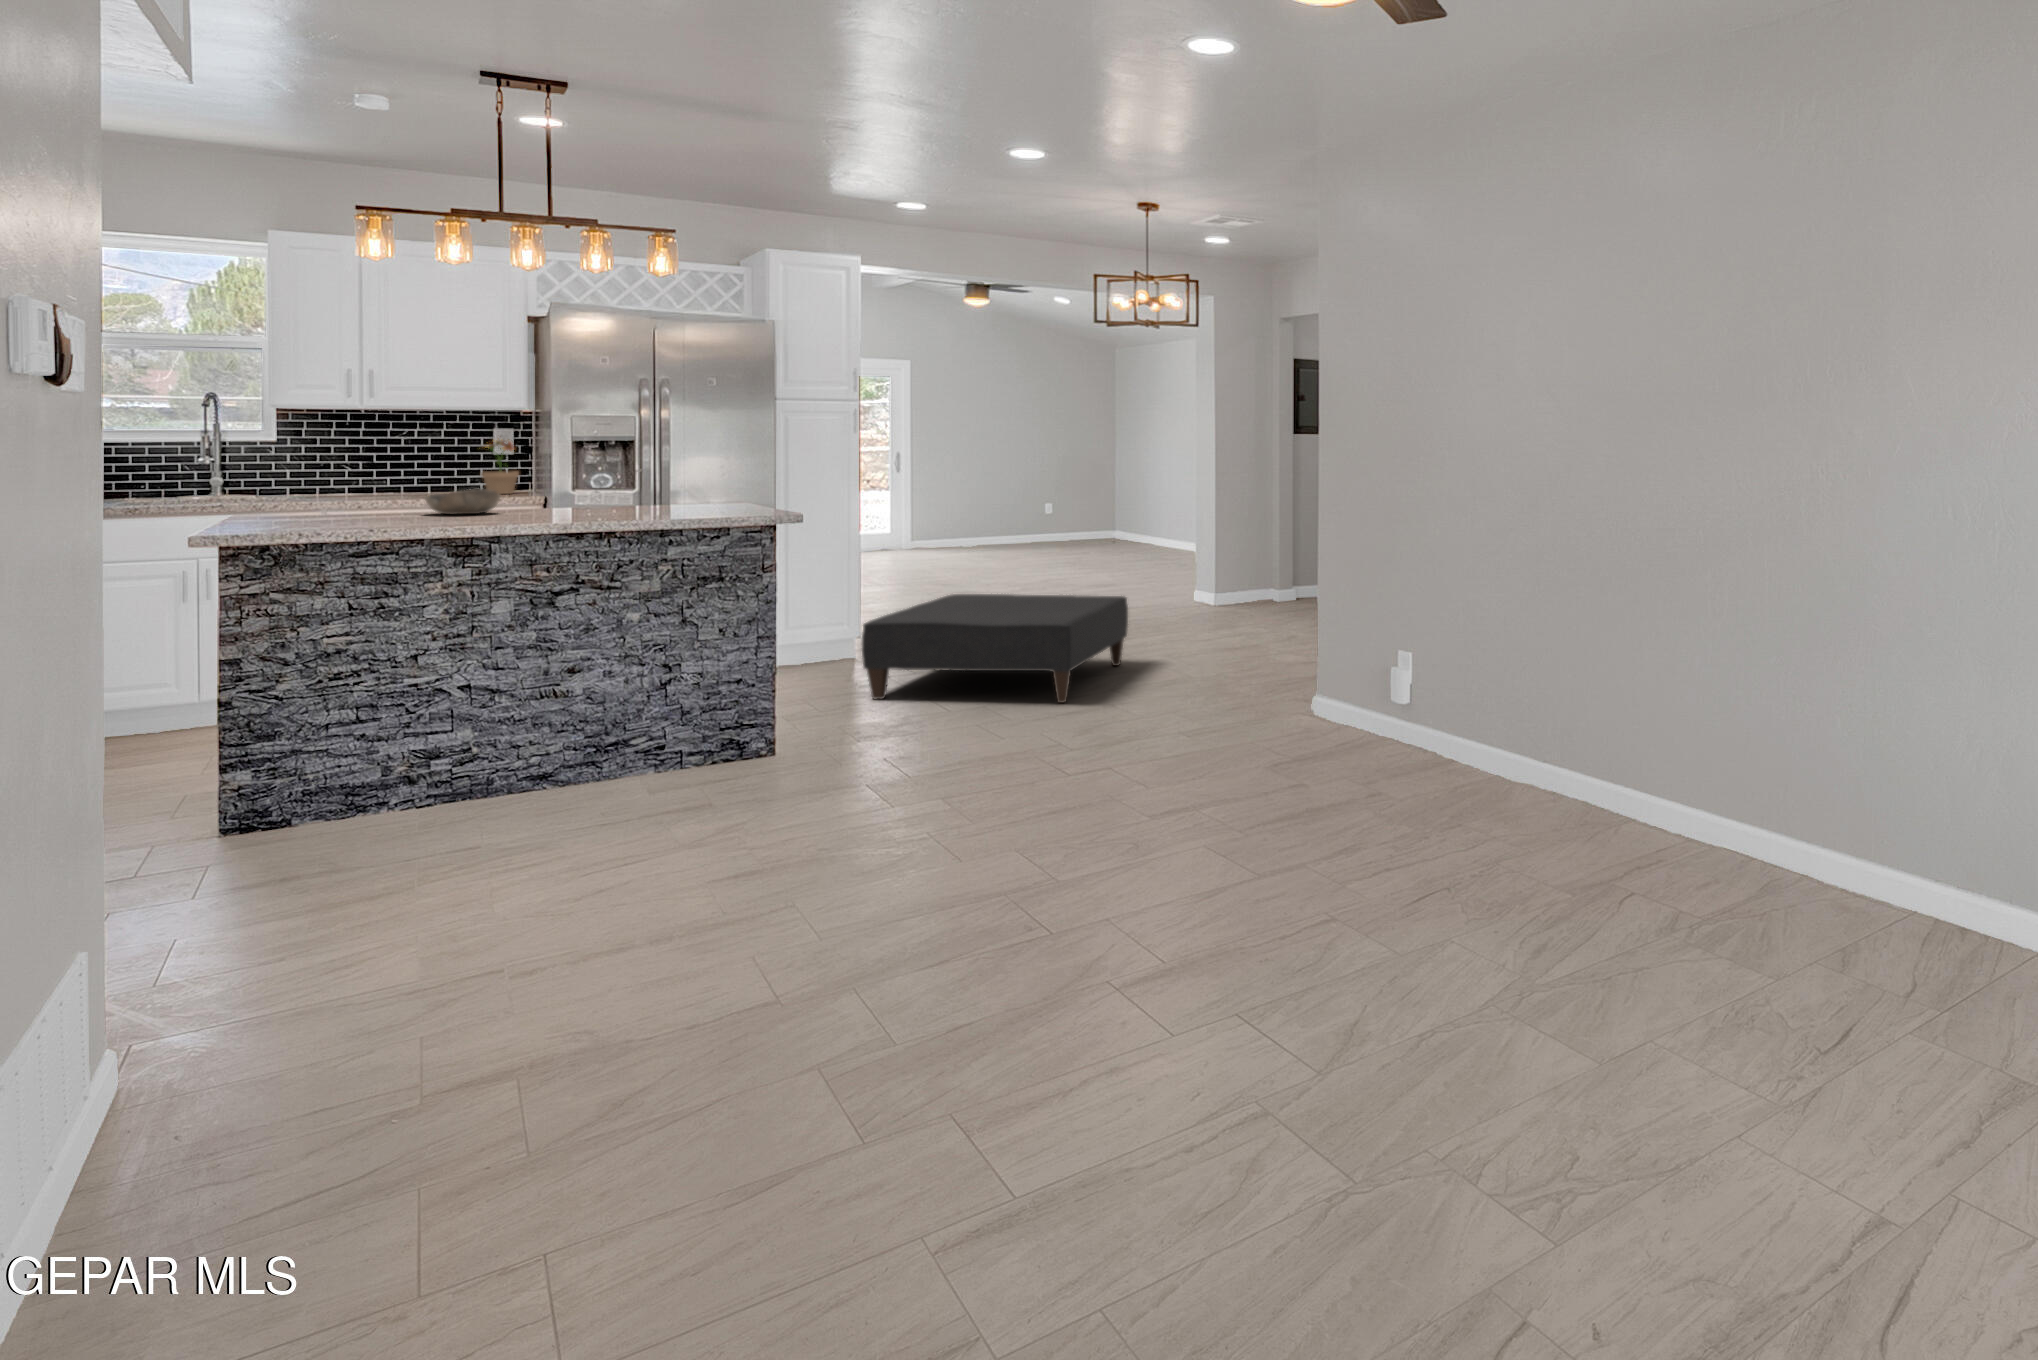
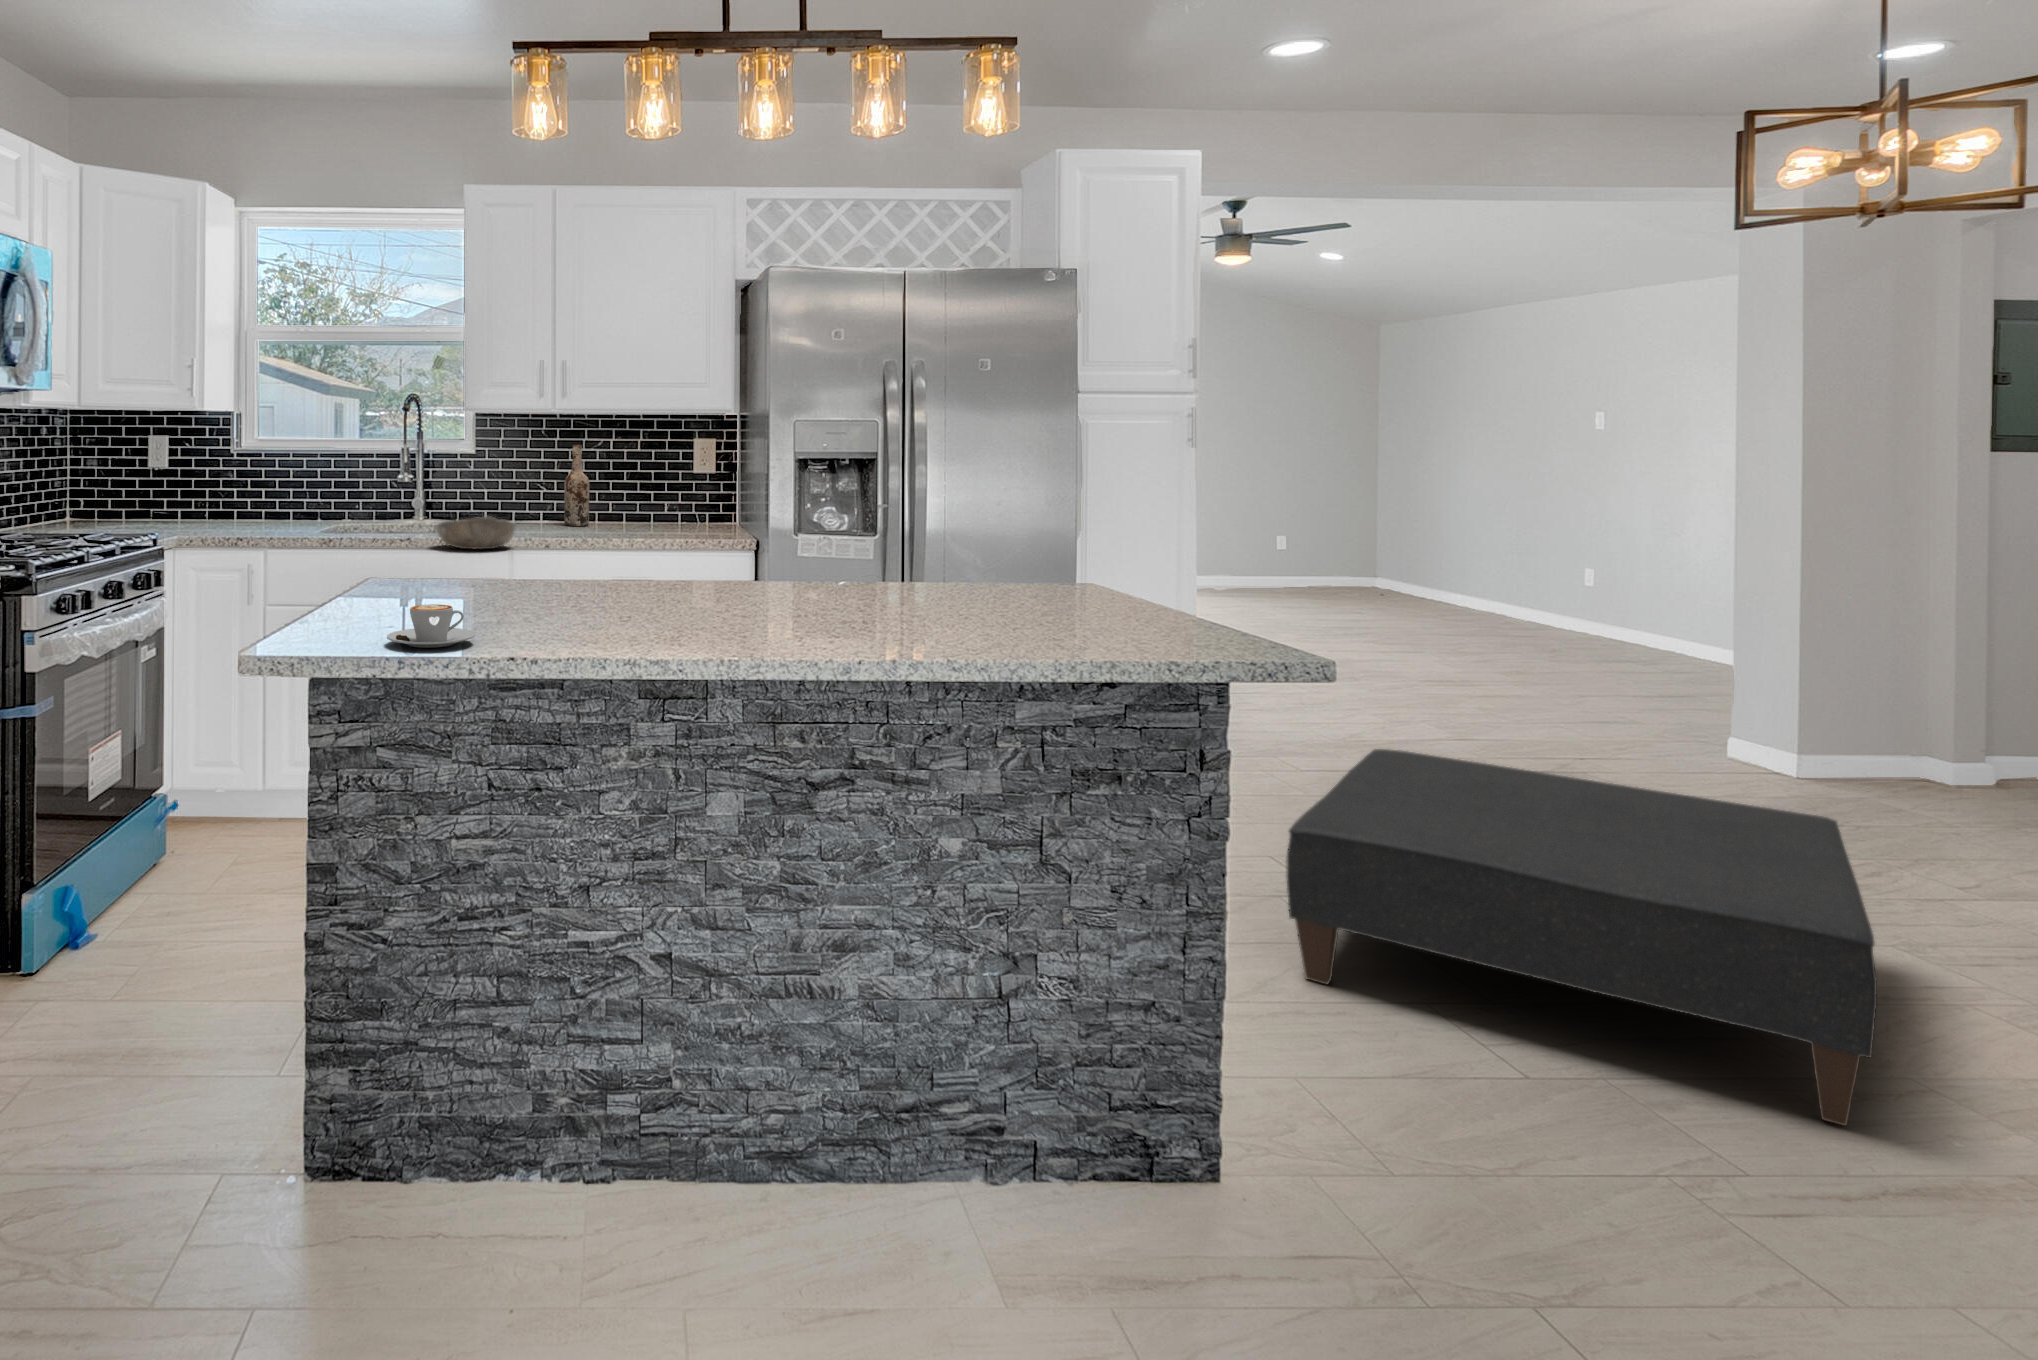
wine bottle: none [370,434,395,496] -> present [564,445,589,526]
potted plant: present [482,440,519,494] -> none [677,447,722,527]
bowl: present [425,488,501,514] -> present [436,516,516,549]
coffee cup: none [278,513,340,534] -> present [387,604,475,648]

